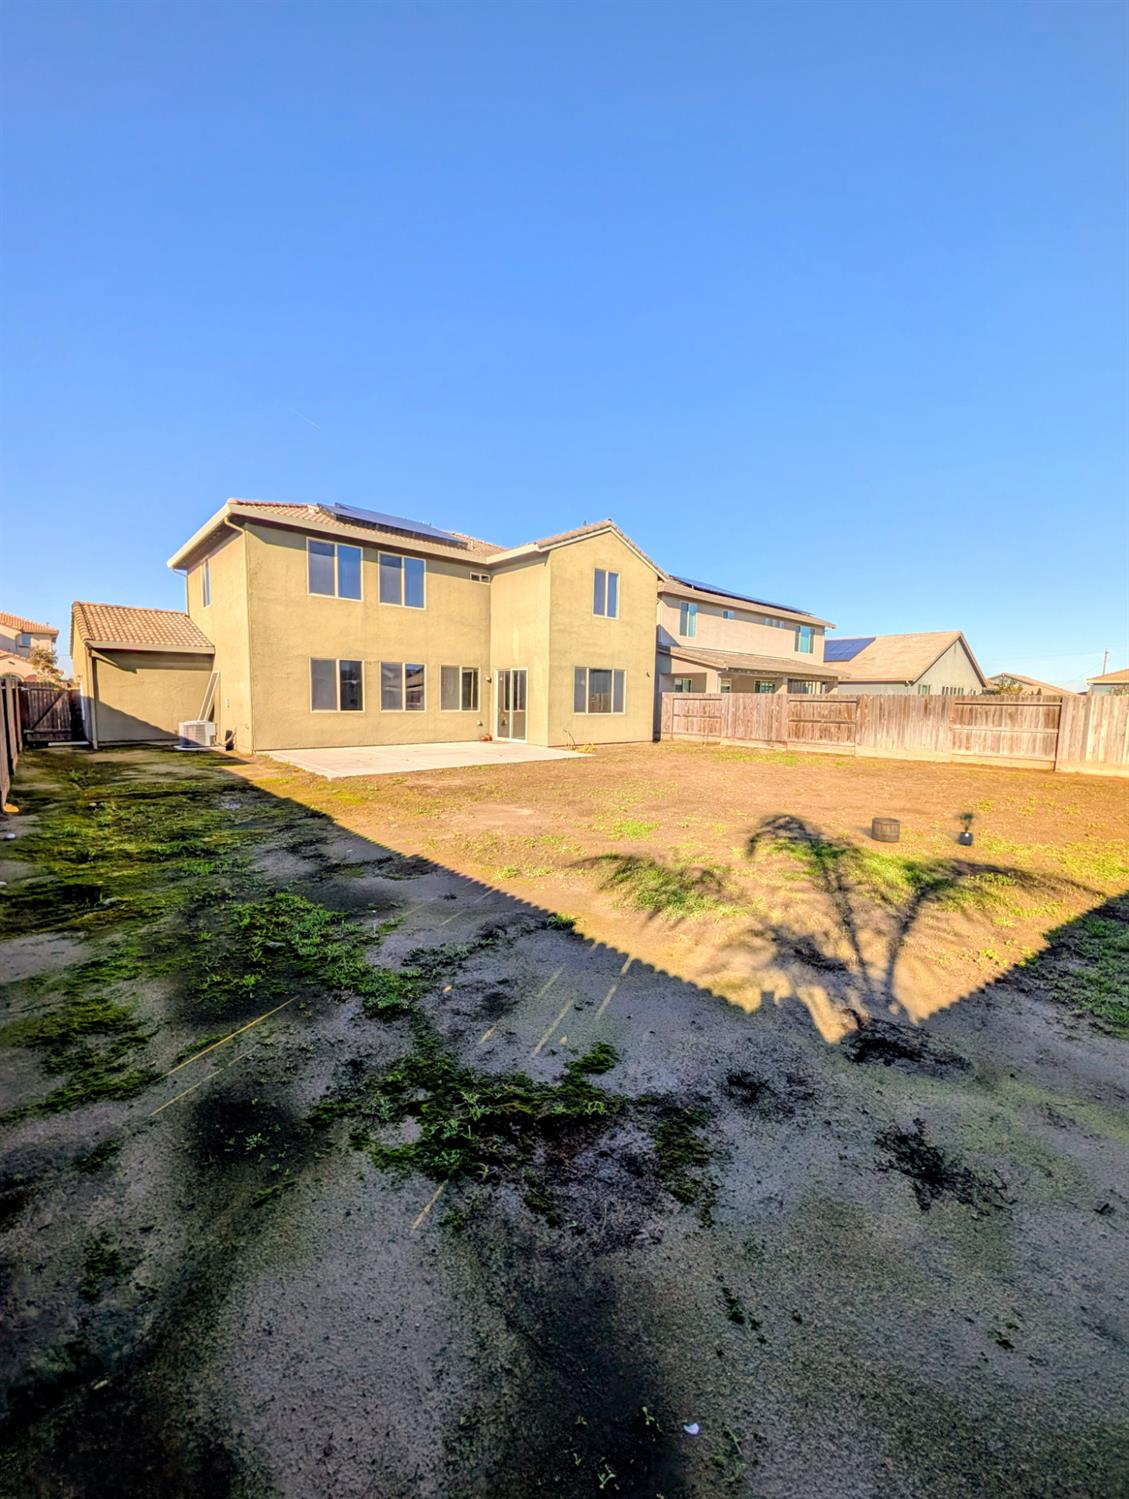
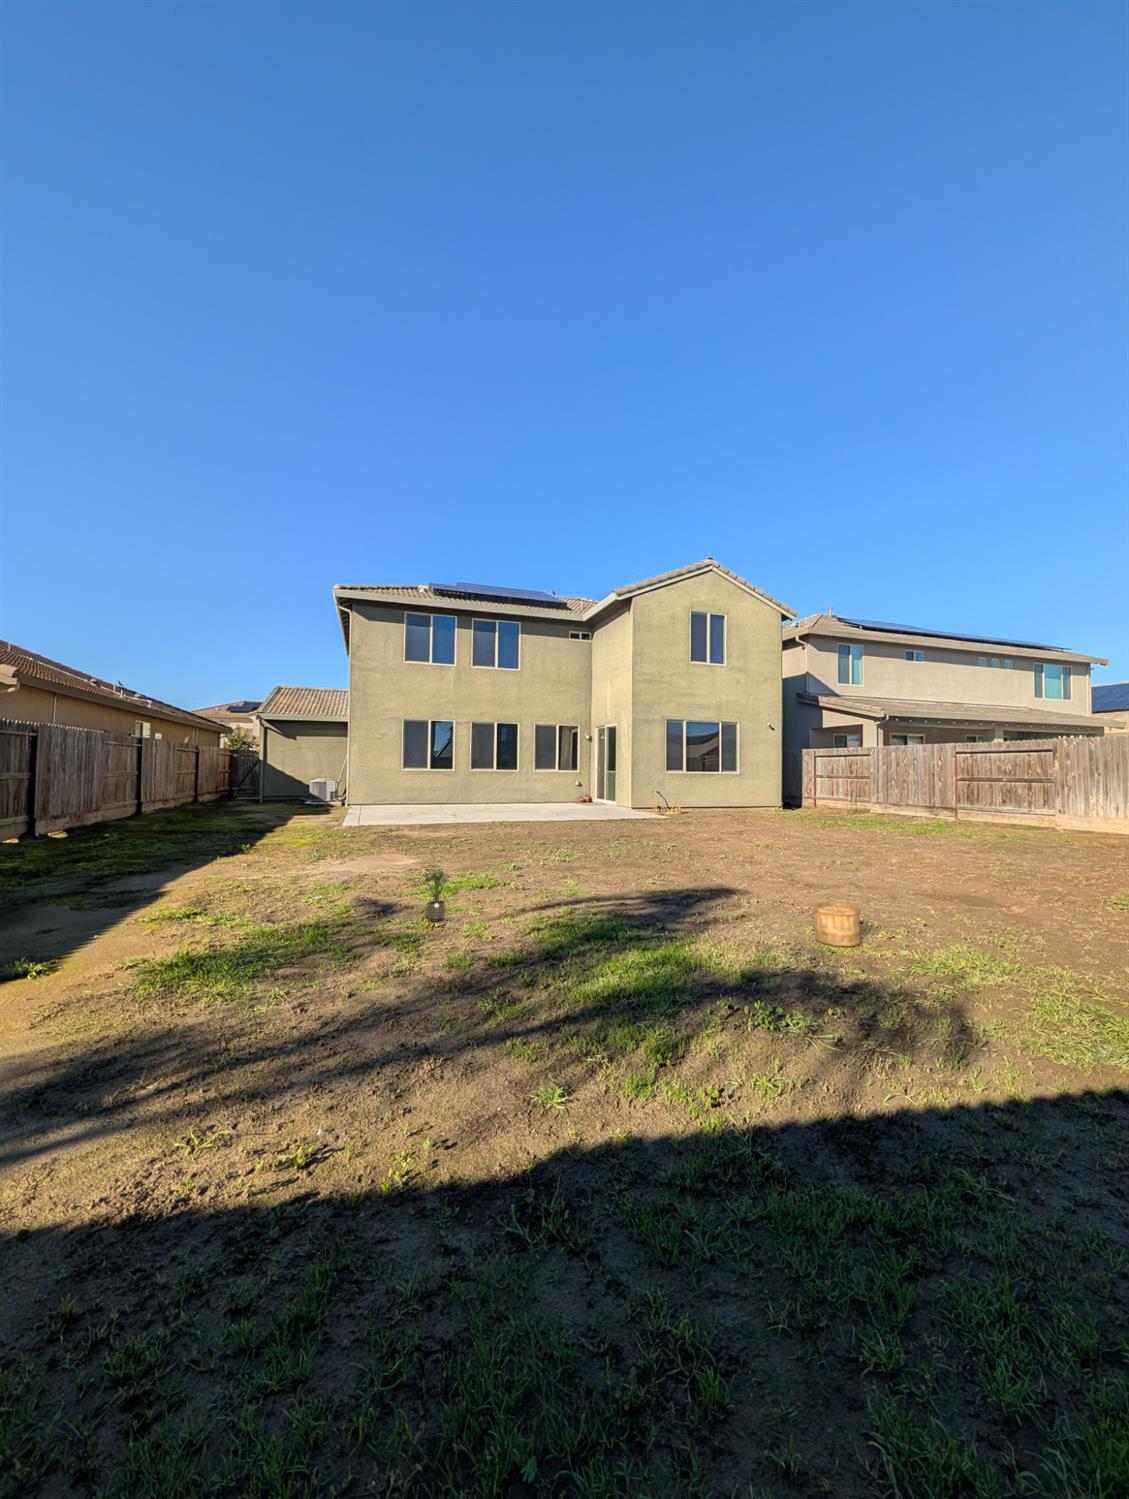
potted plant: present [954,812,978,846] -> present [422,870,450,922]

